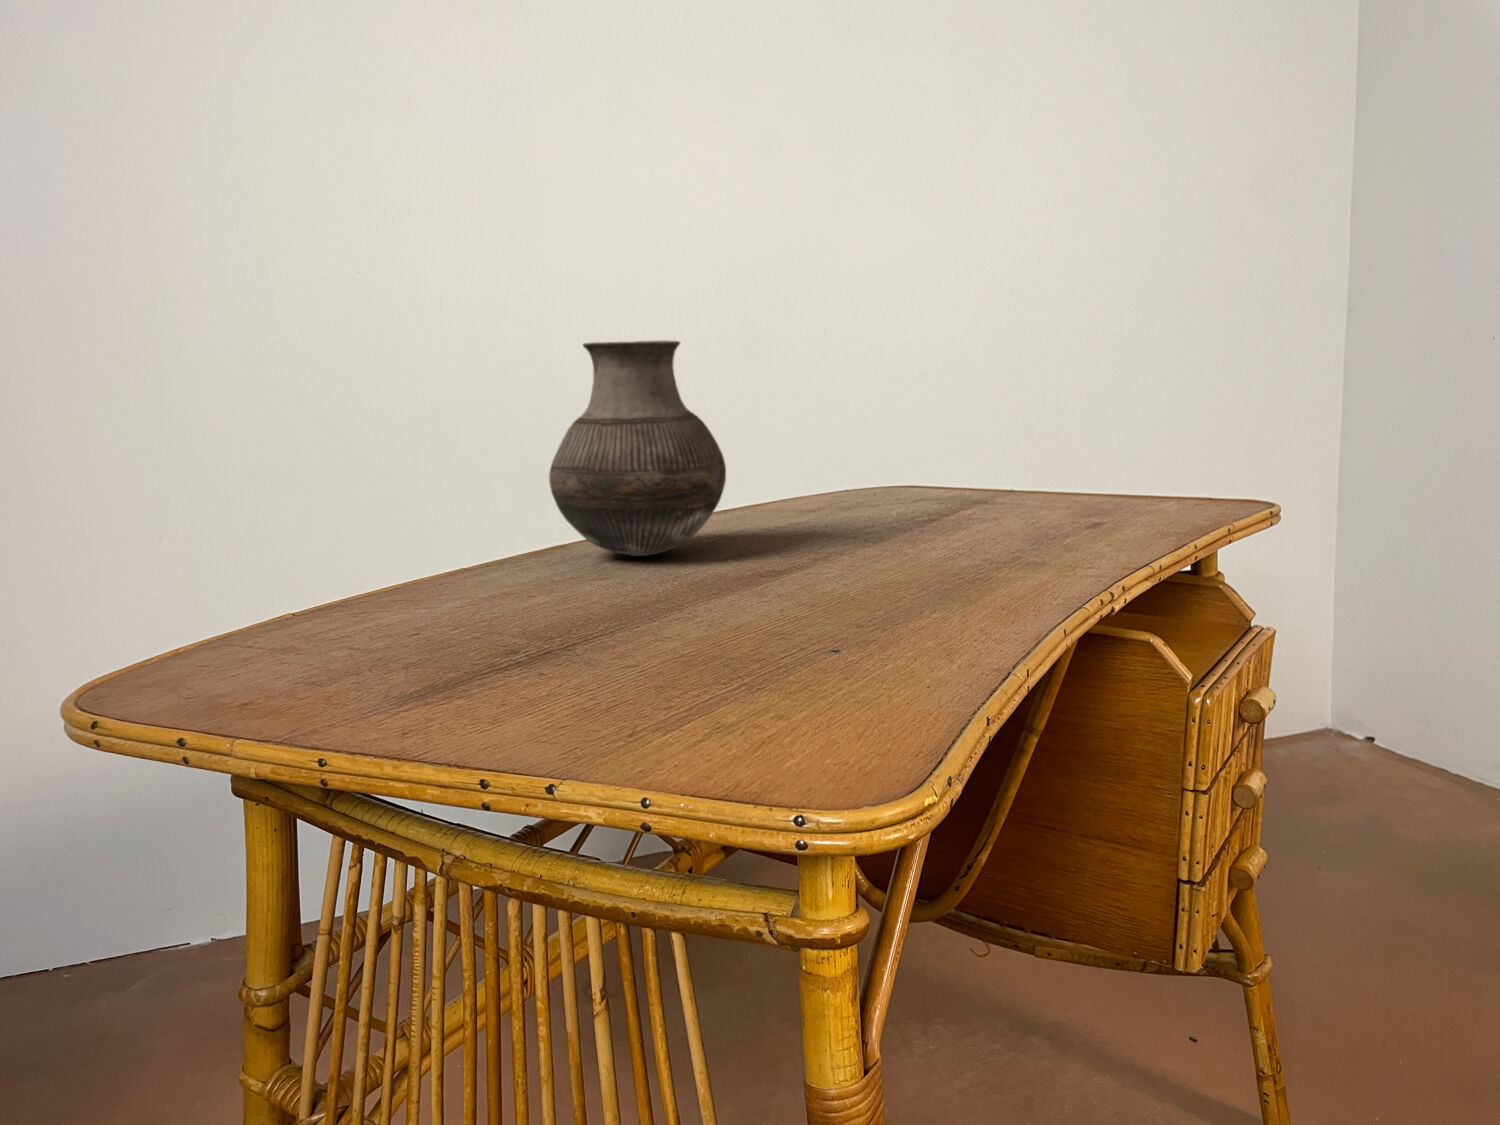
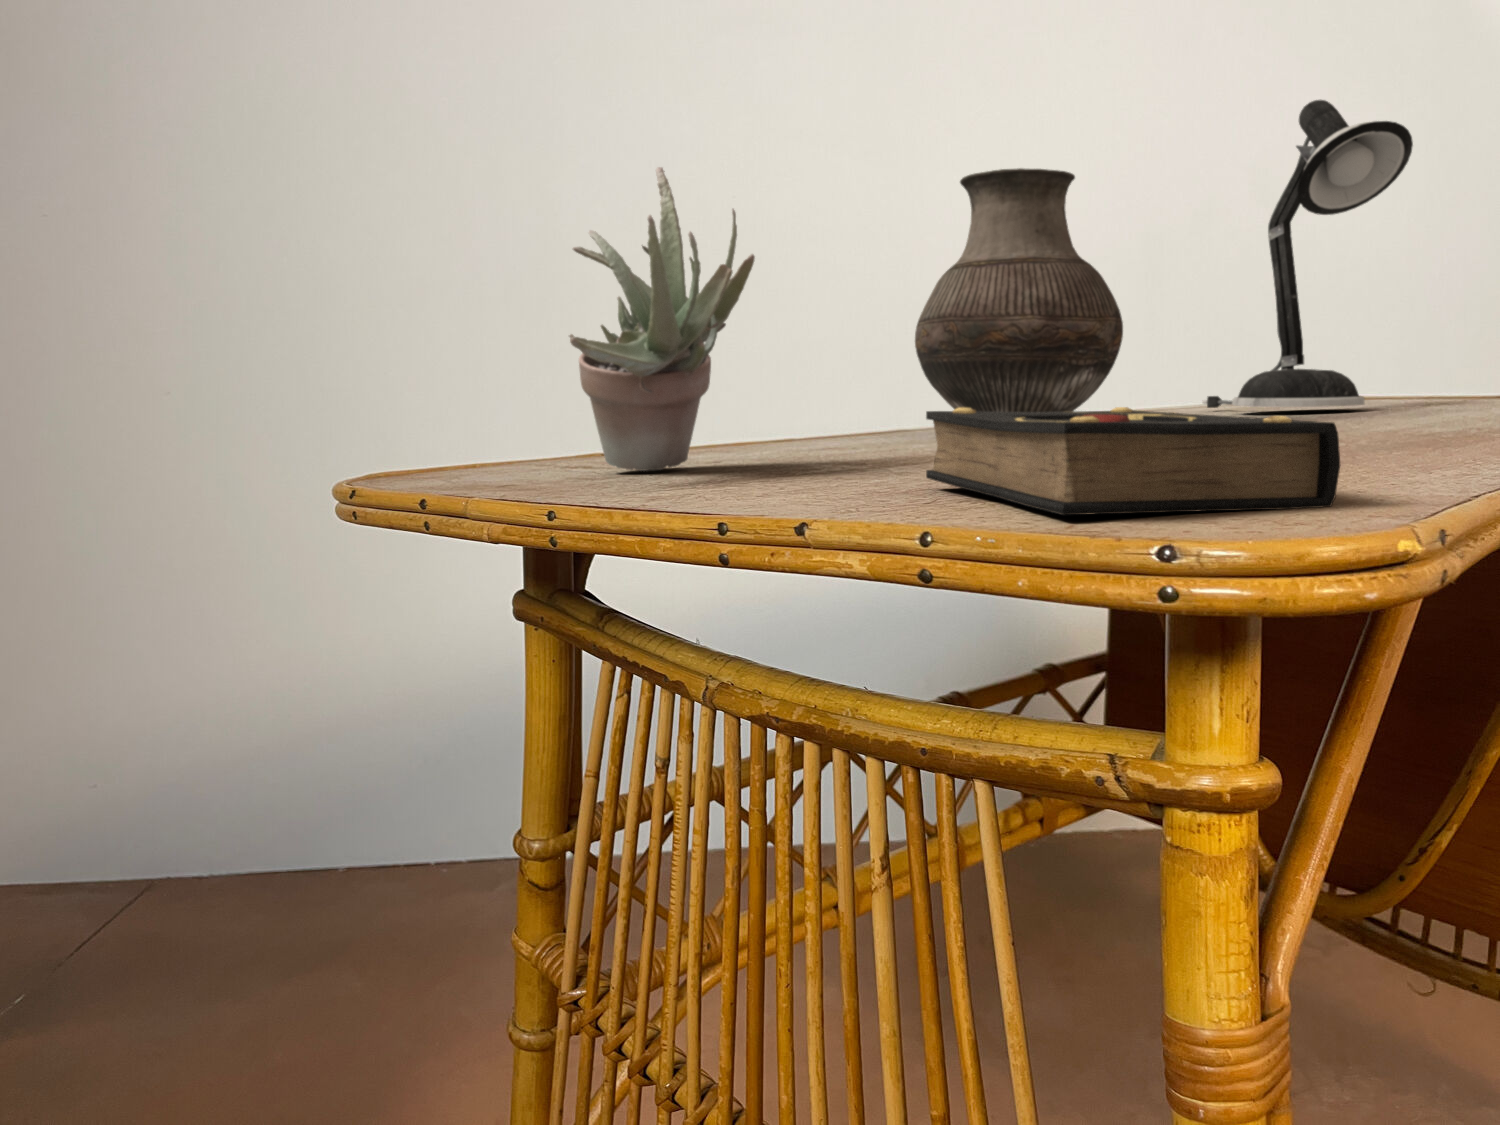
desk lamp: none [787,259,941,516] -> present [1202,100,1413,408]
succulent plant: none [273,420,442,667] -> present [569,167,755,471]
book: none [612,638,897,777] -> present [926,407,1340,515]

